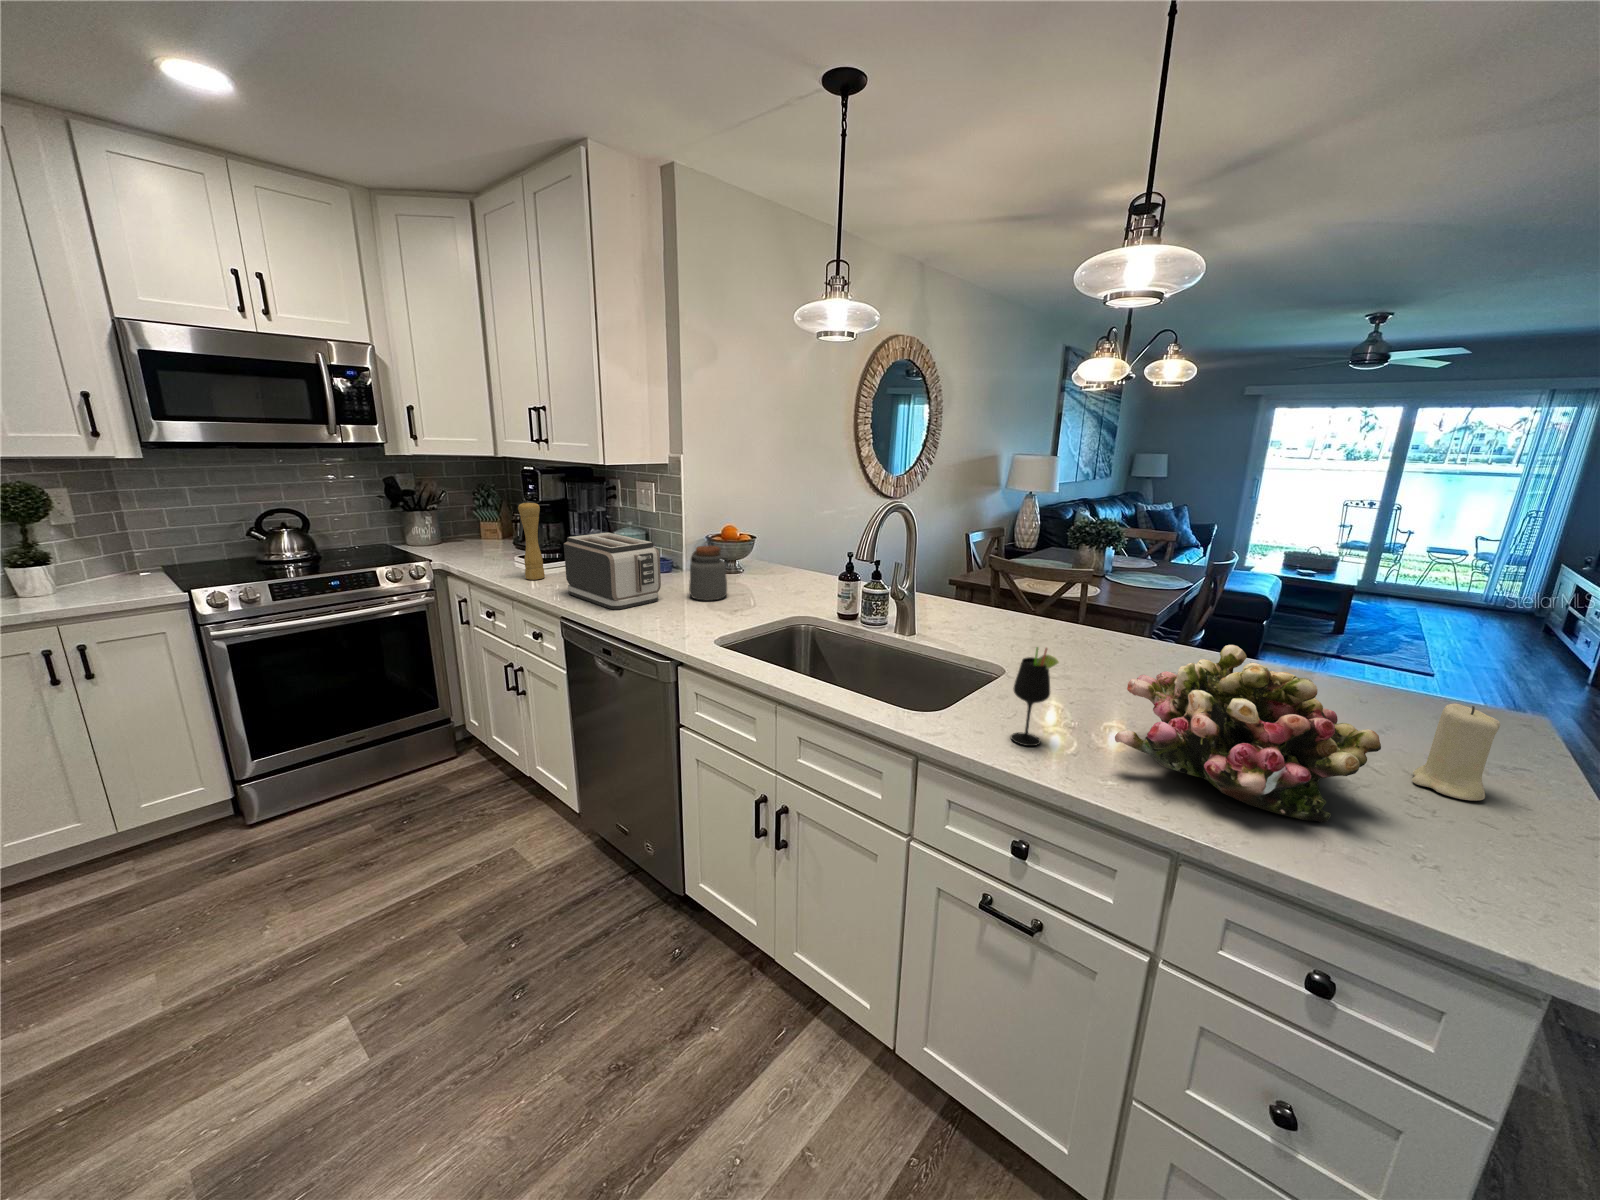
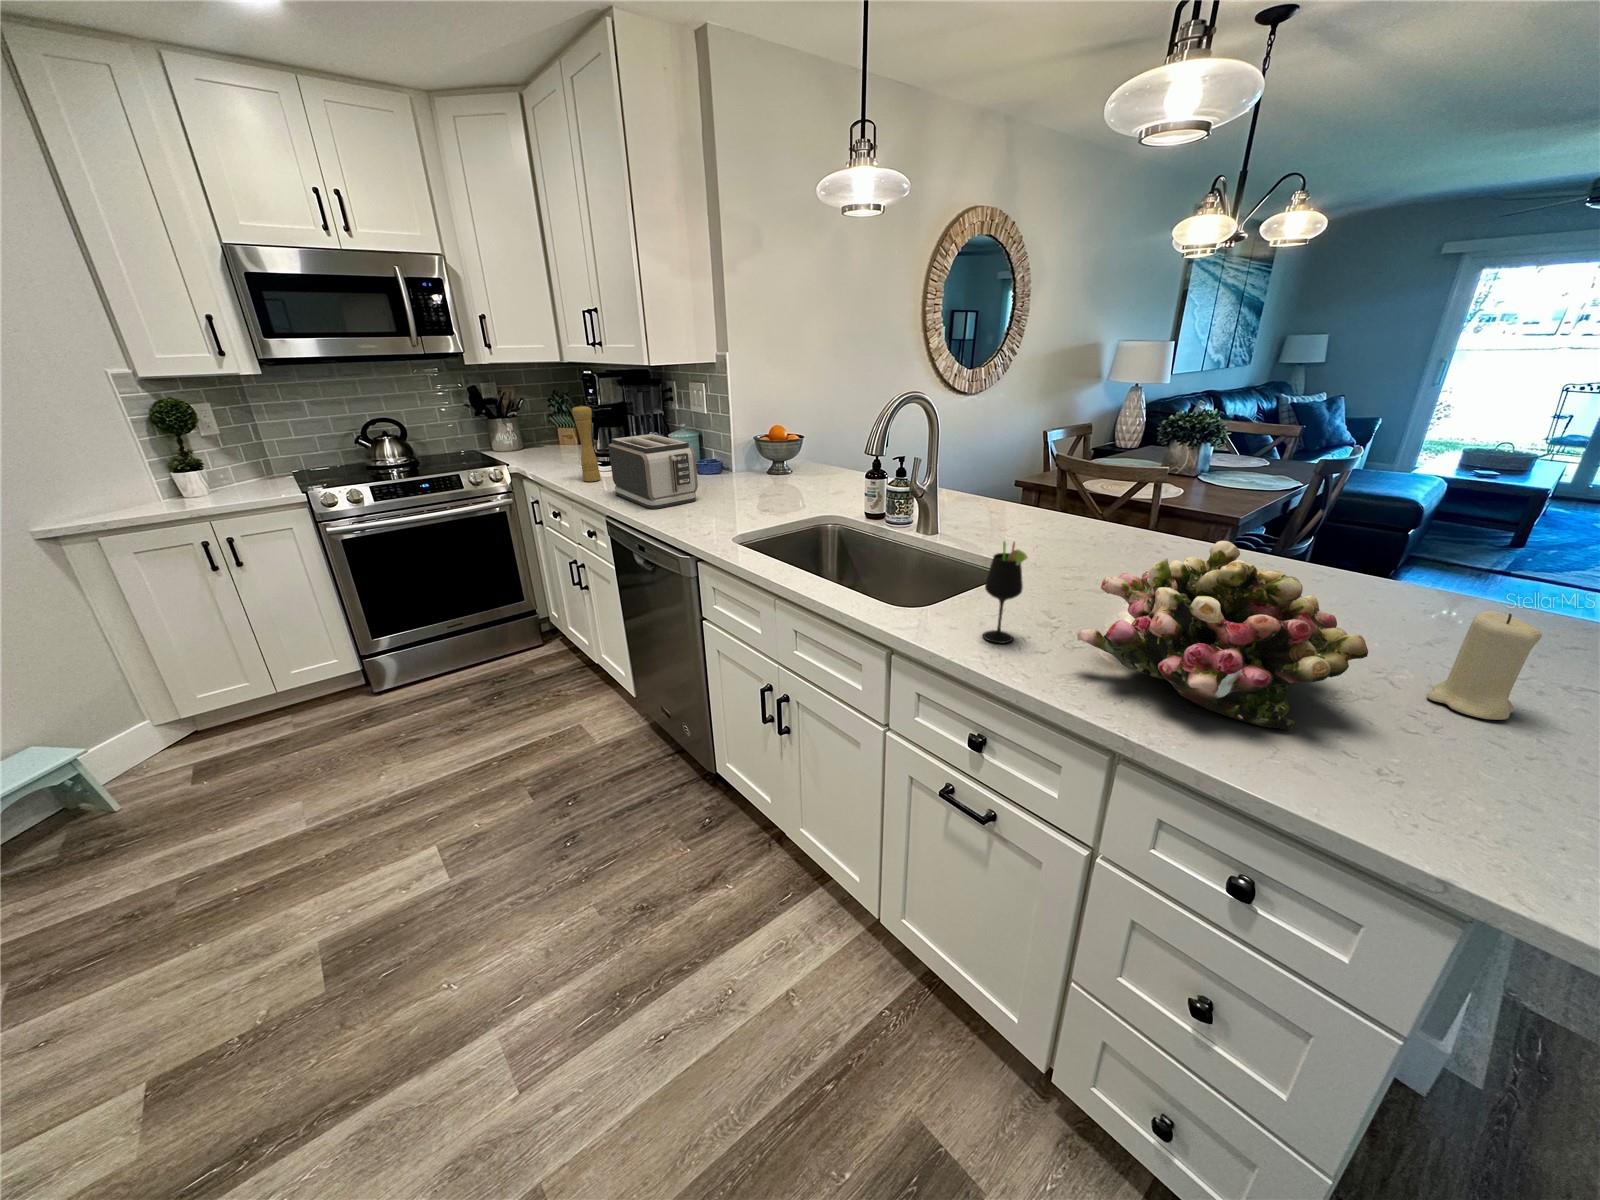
jar: present [689,546,727,601] -> none [726,446,764,501]

